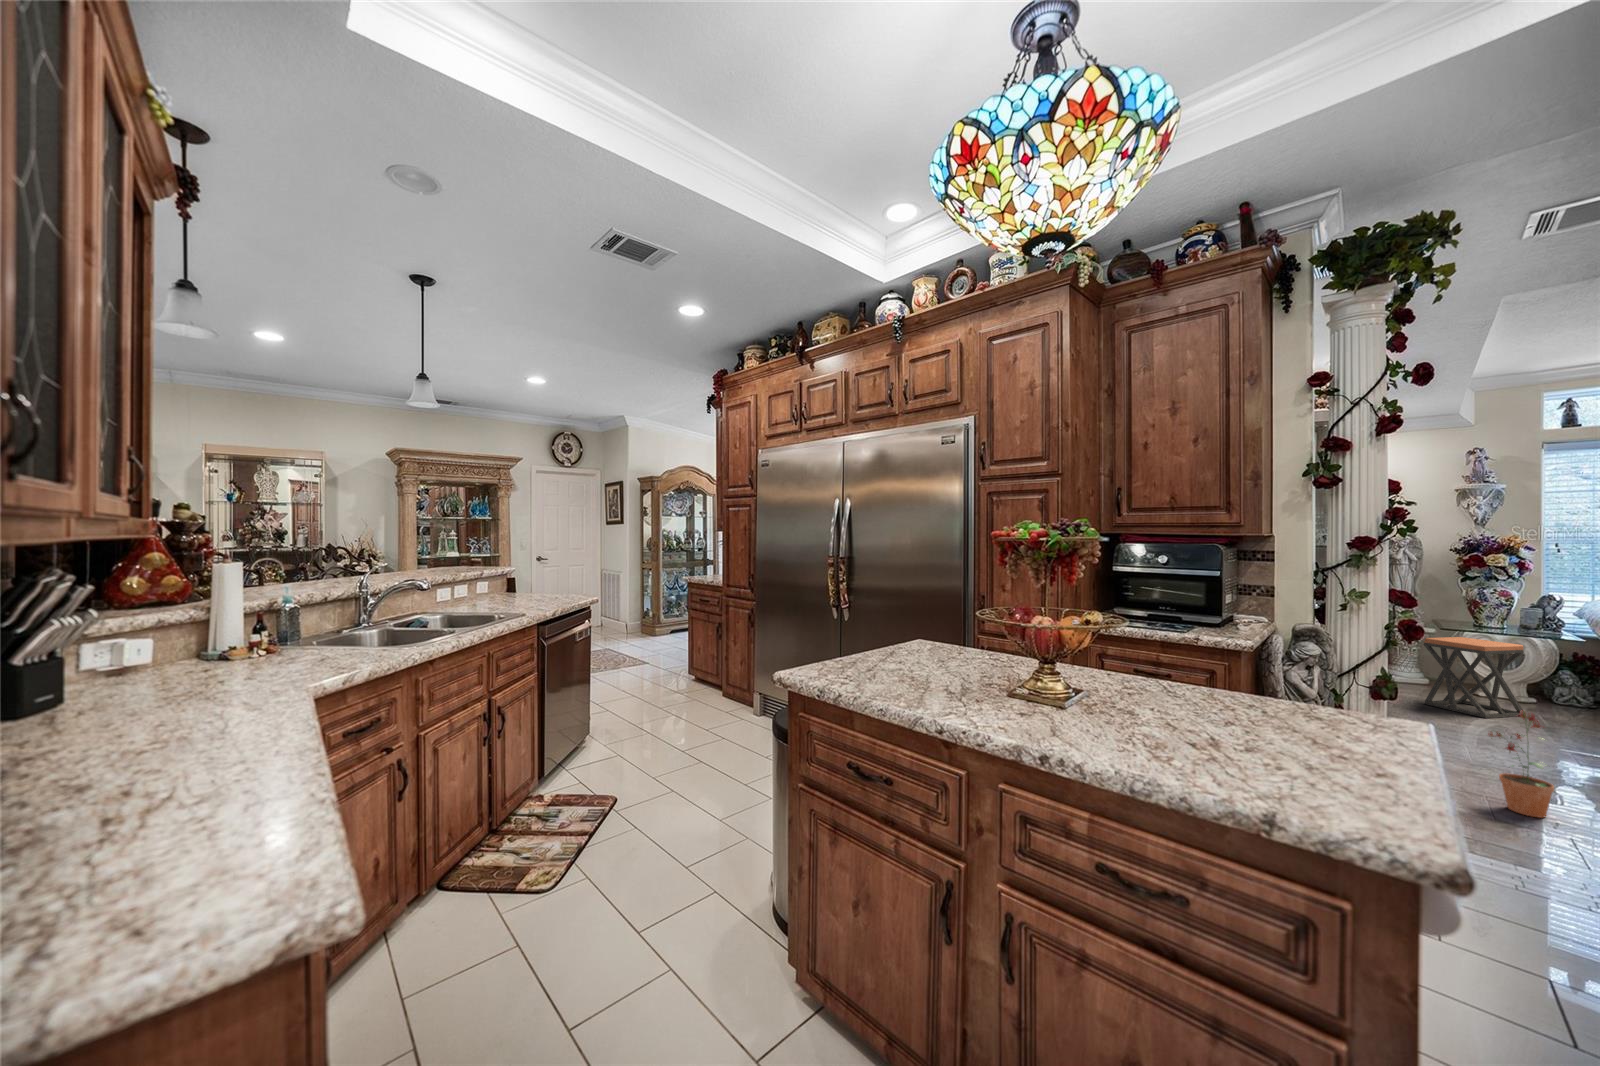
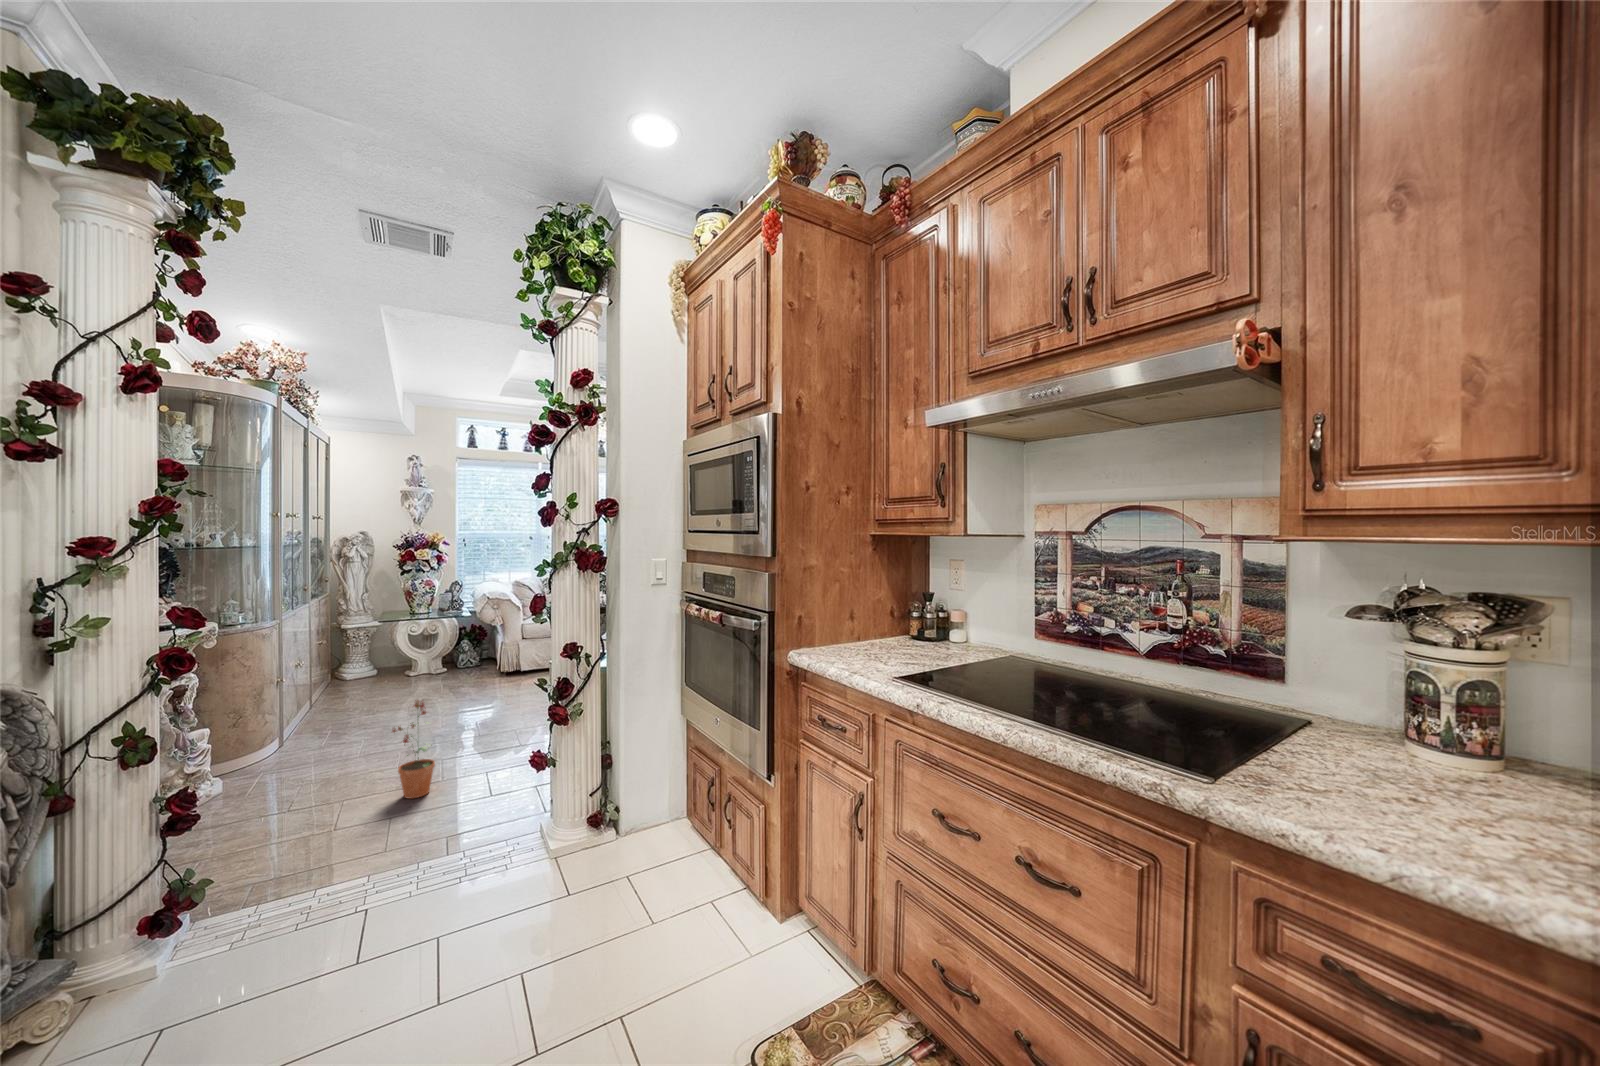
stool: present [1424,637,1524,718] -> none [366,628,436,699]

